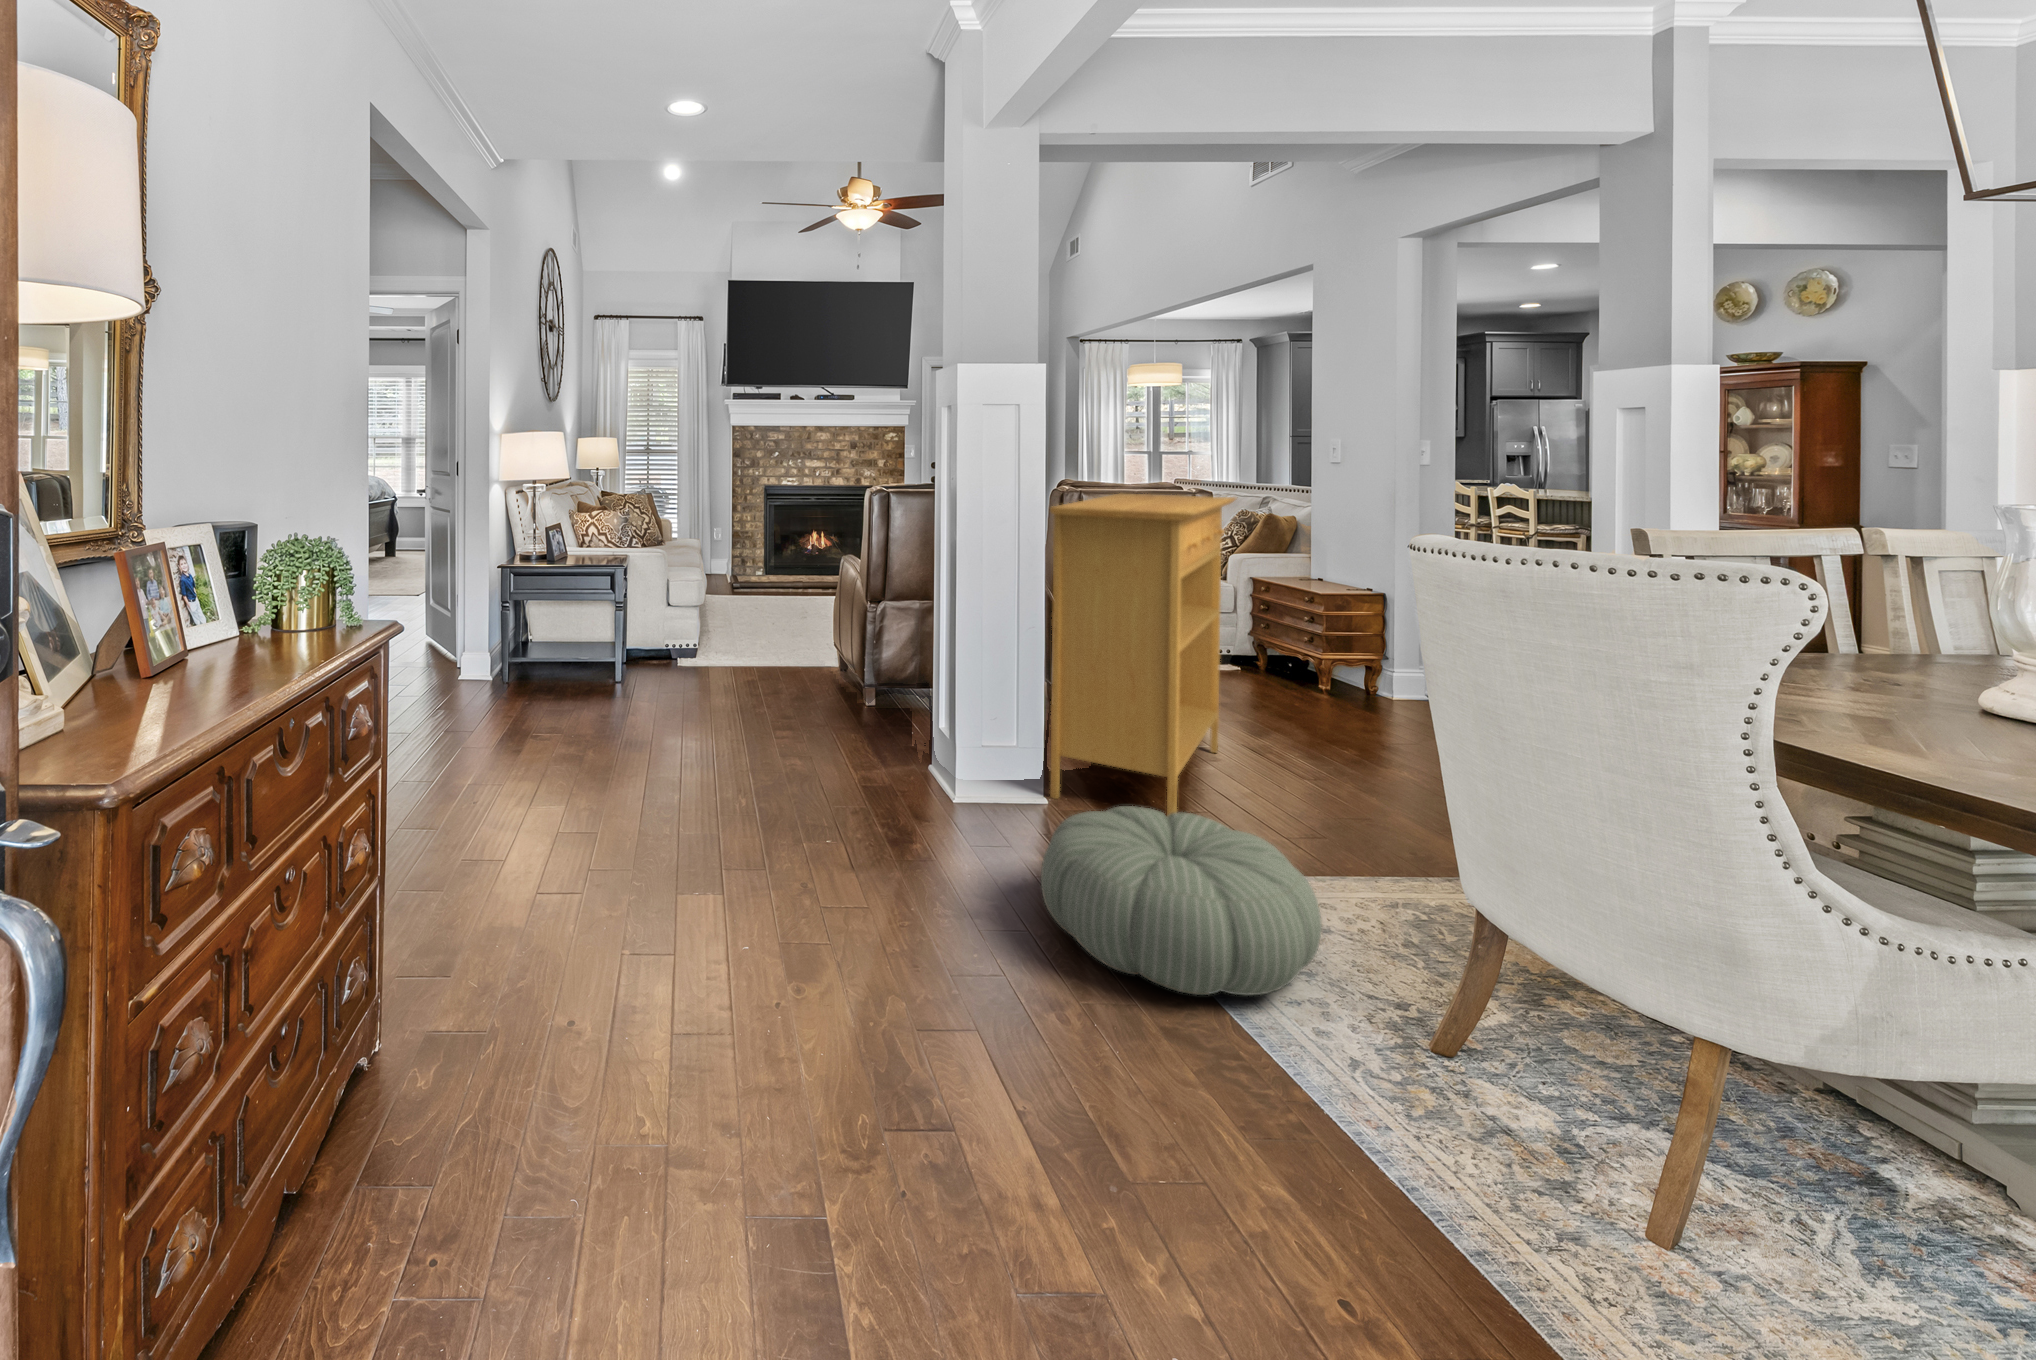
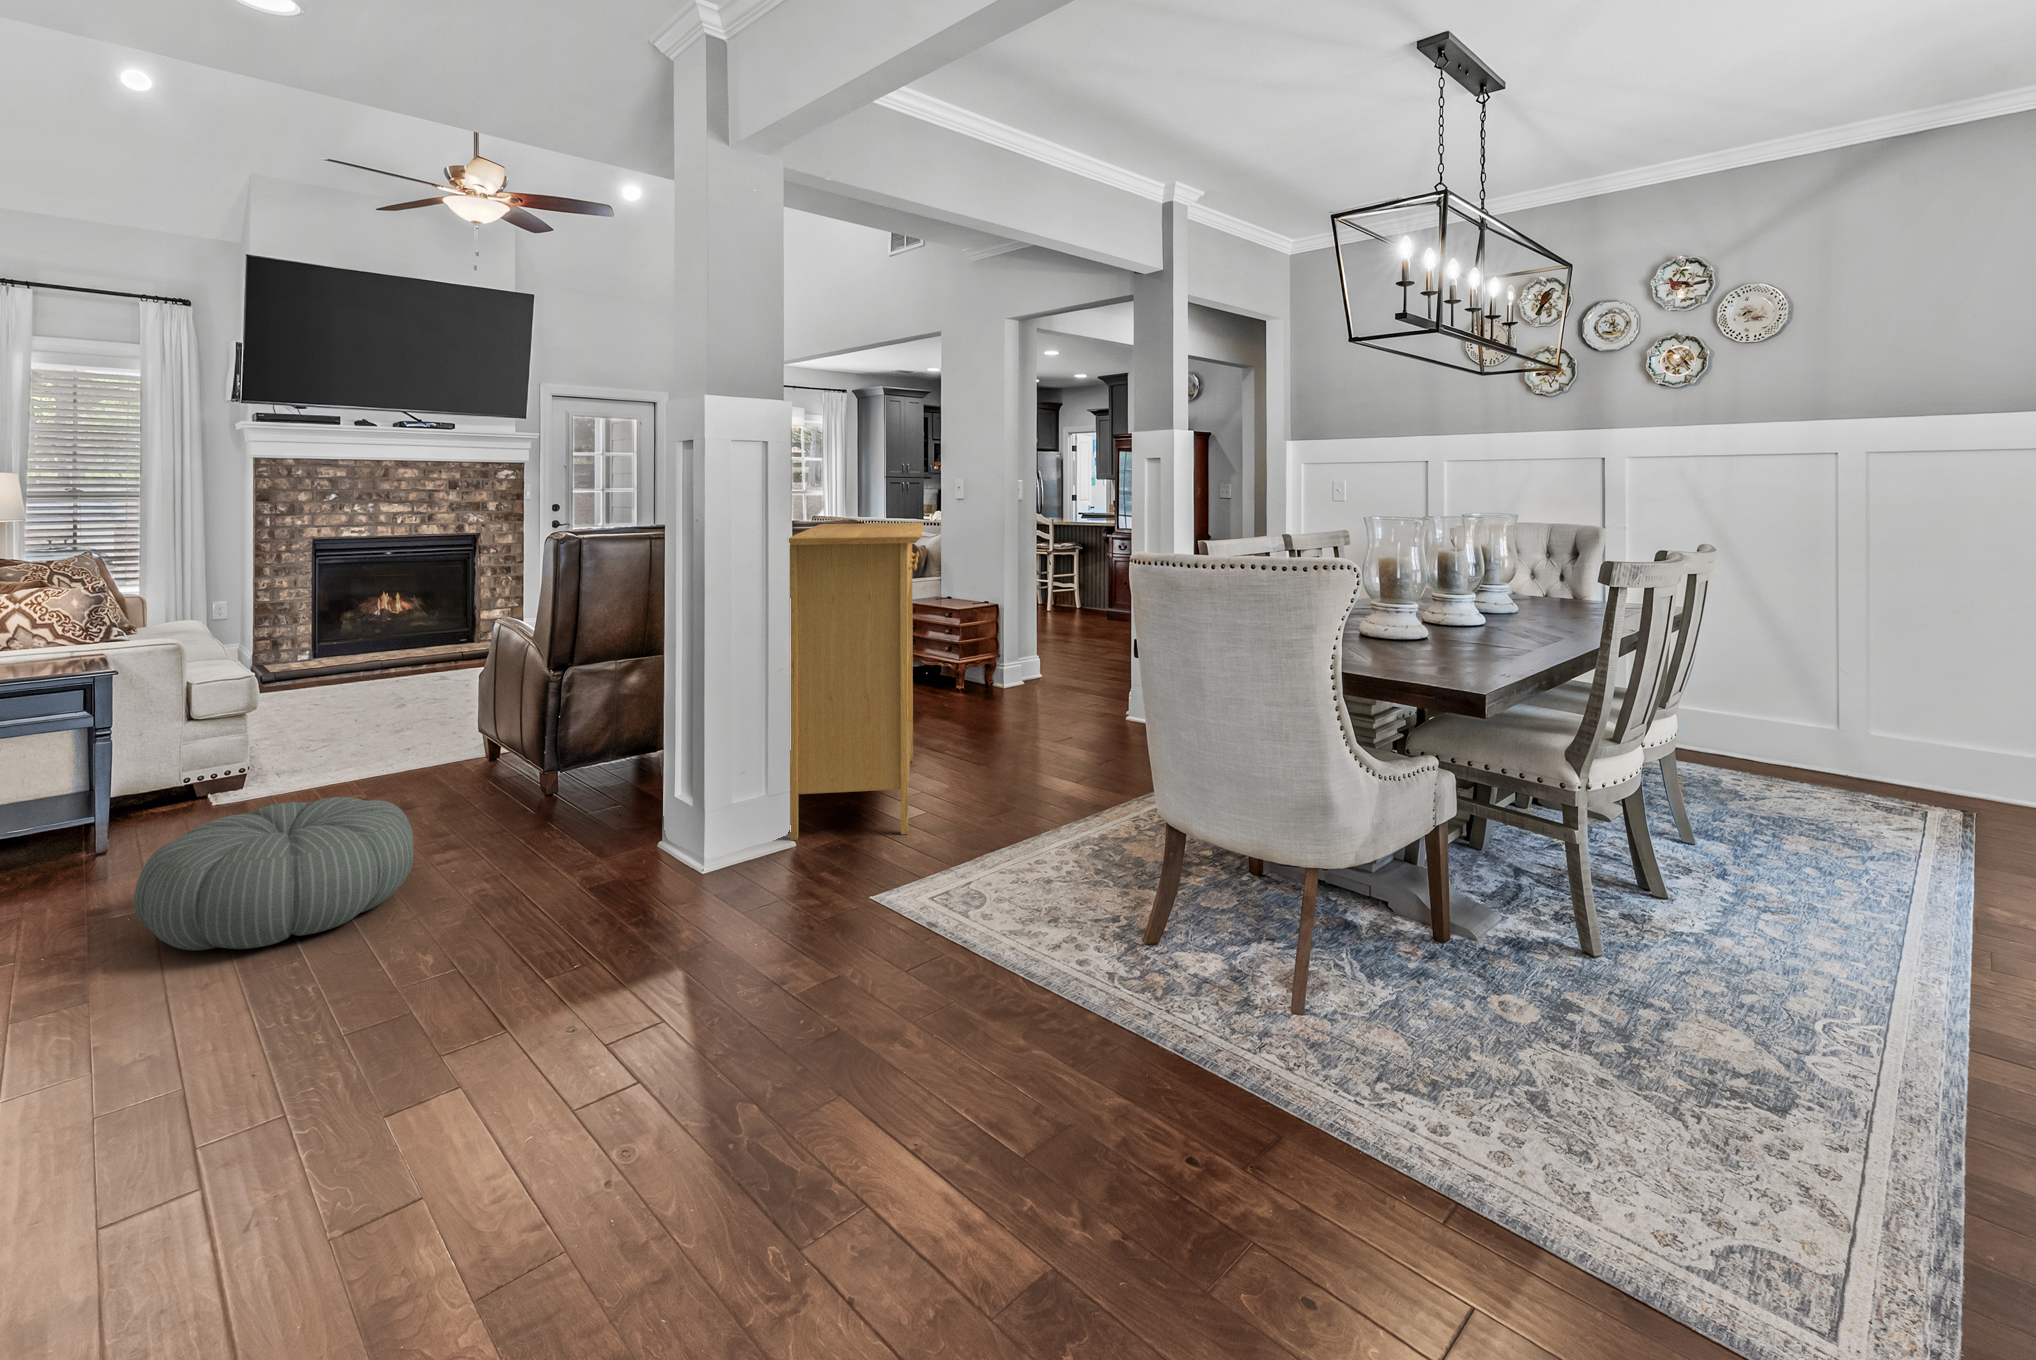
pouf: present [1041,806,1322,995] -> present [134,797,414,951]

